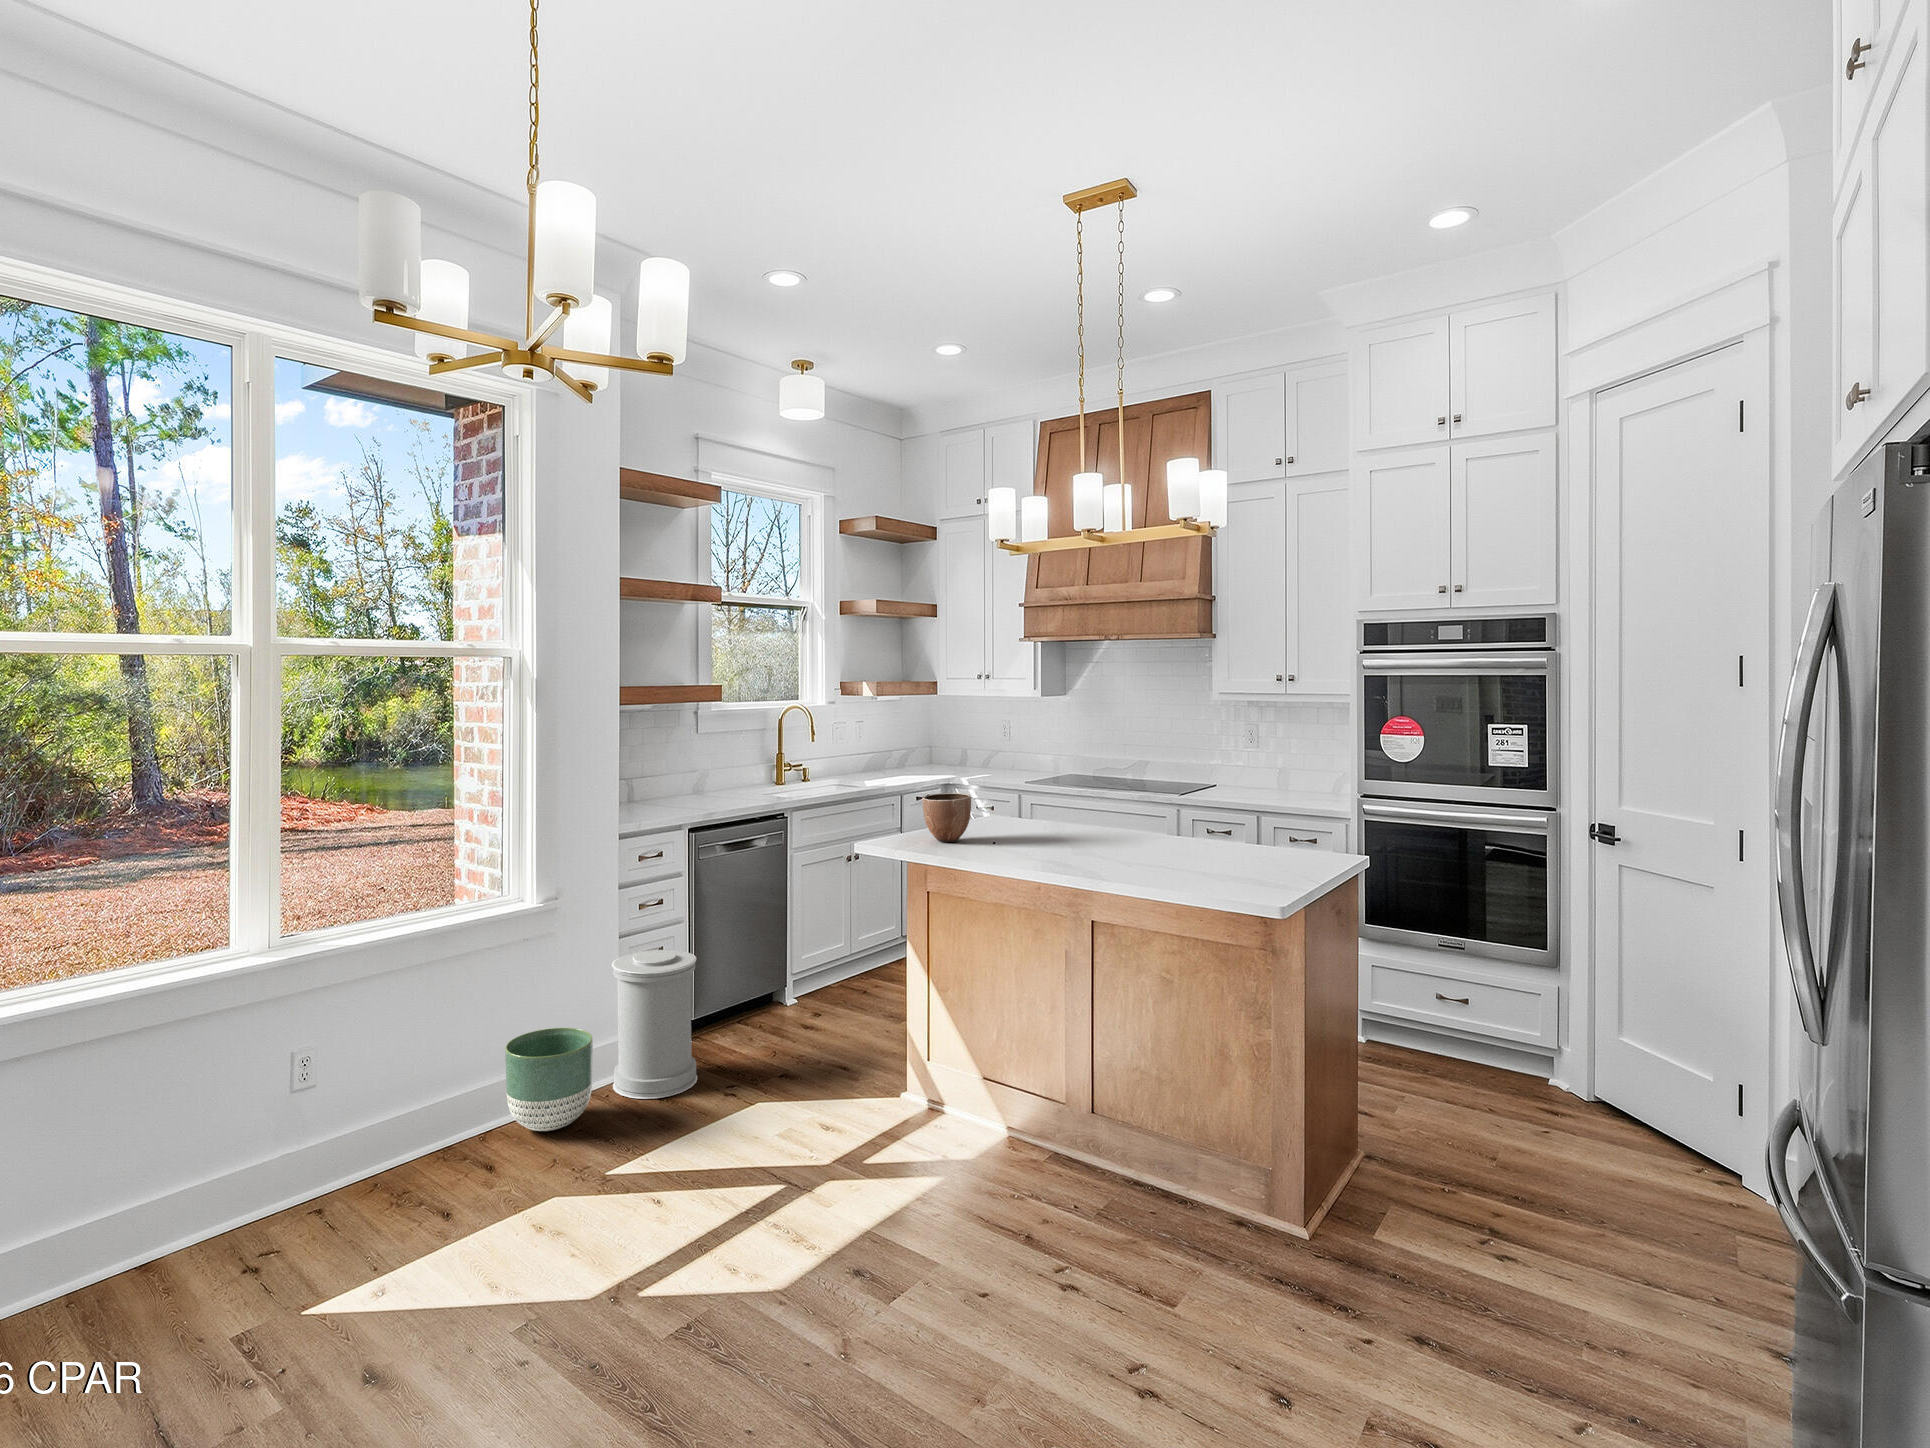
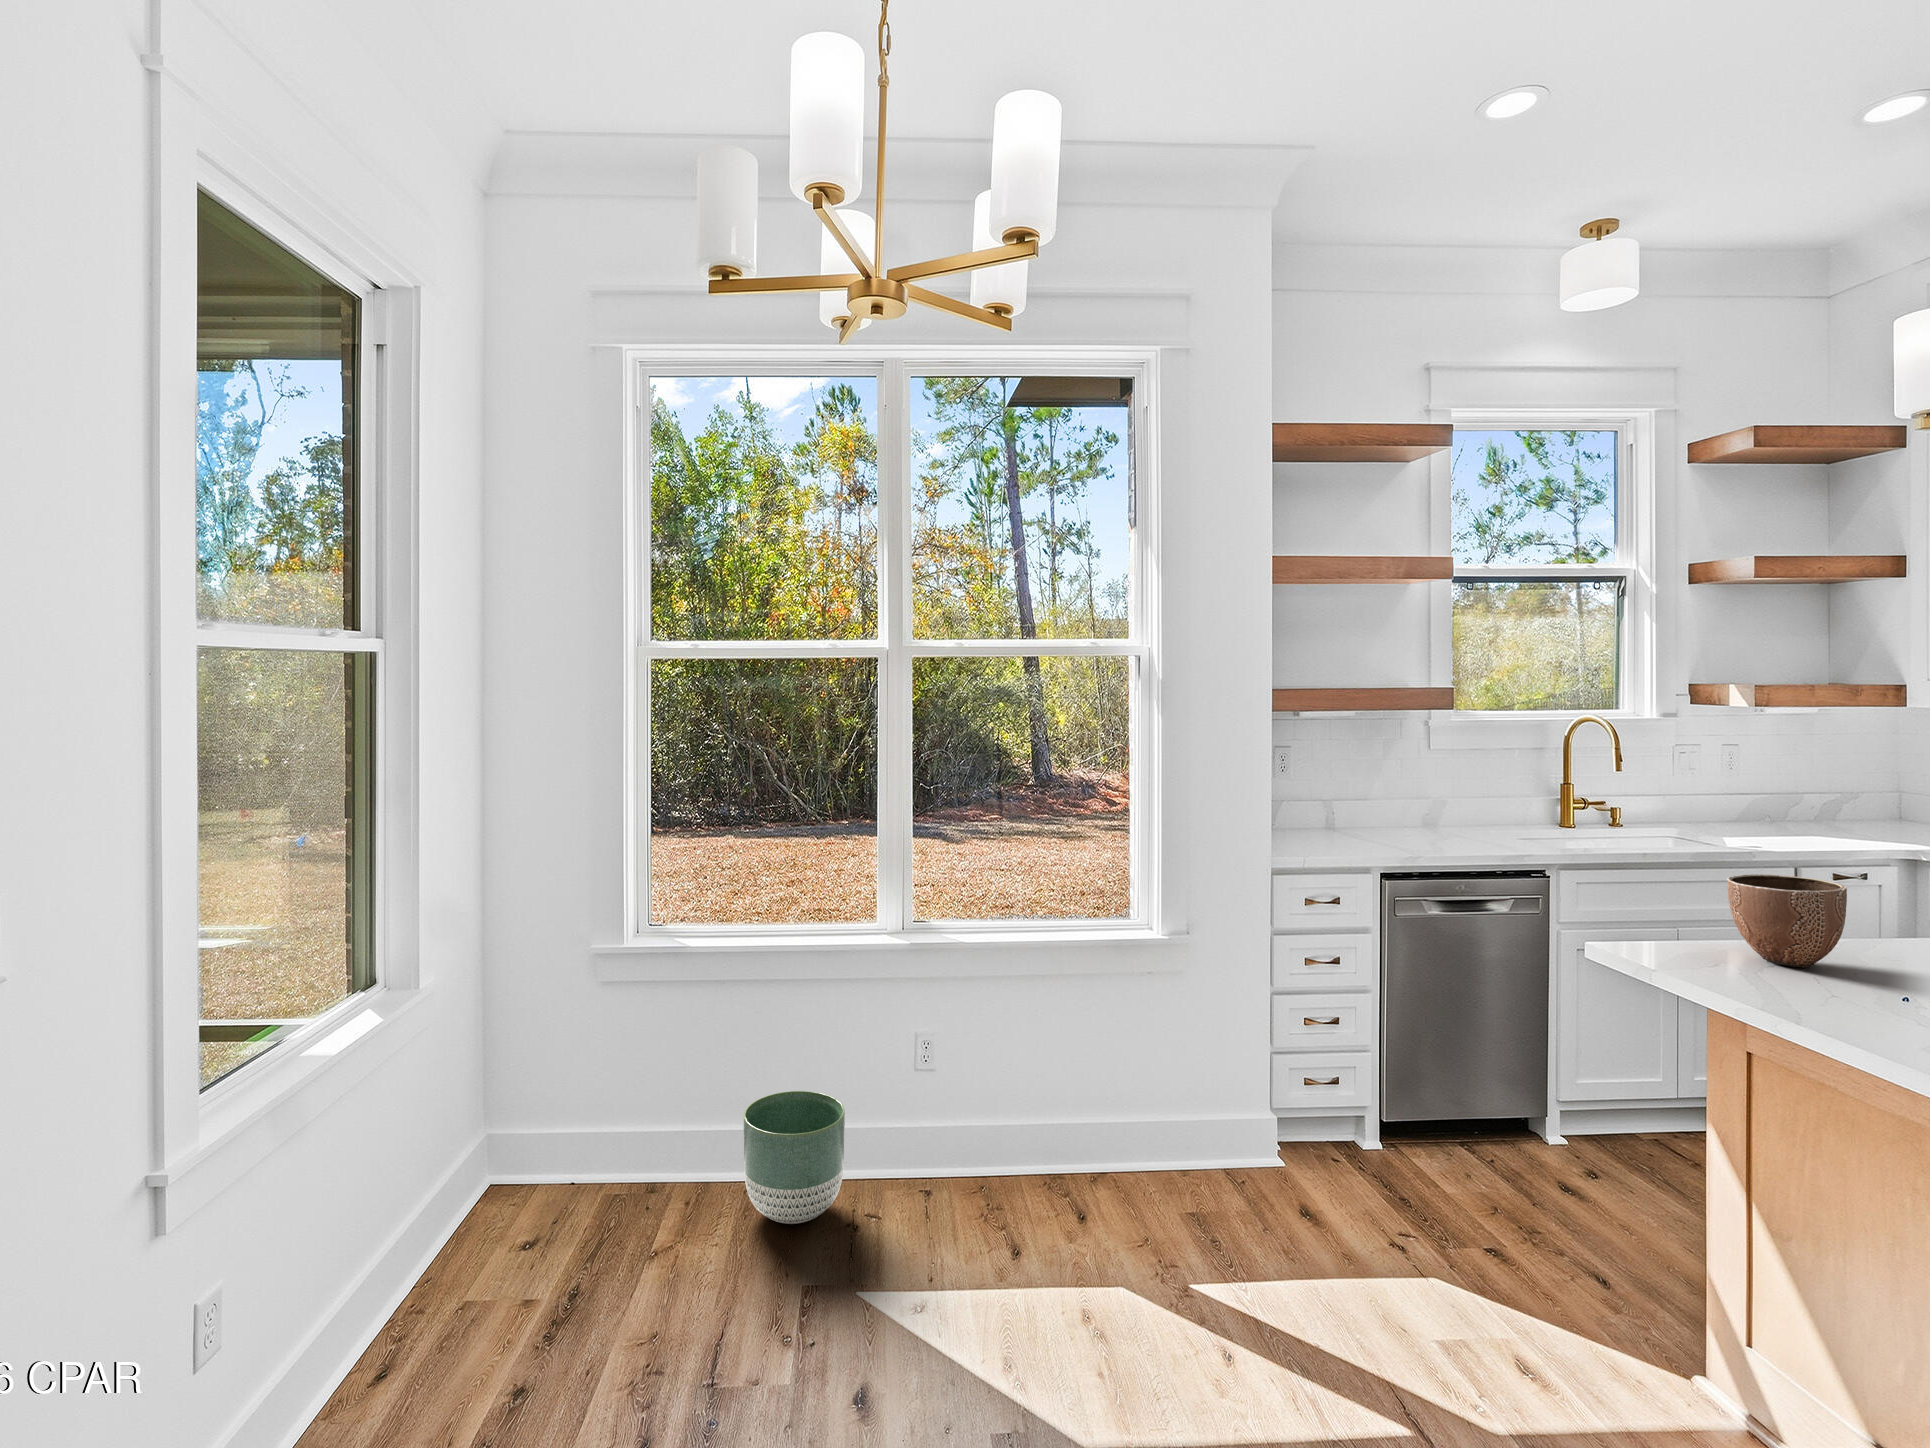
trash can: present [612,950,697,1099] -> none [1251,1015,1365,1215]
planter: present [505,1028,593,1131] -> present [744,1091,845,1224]

